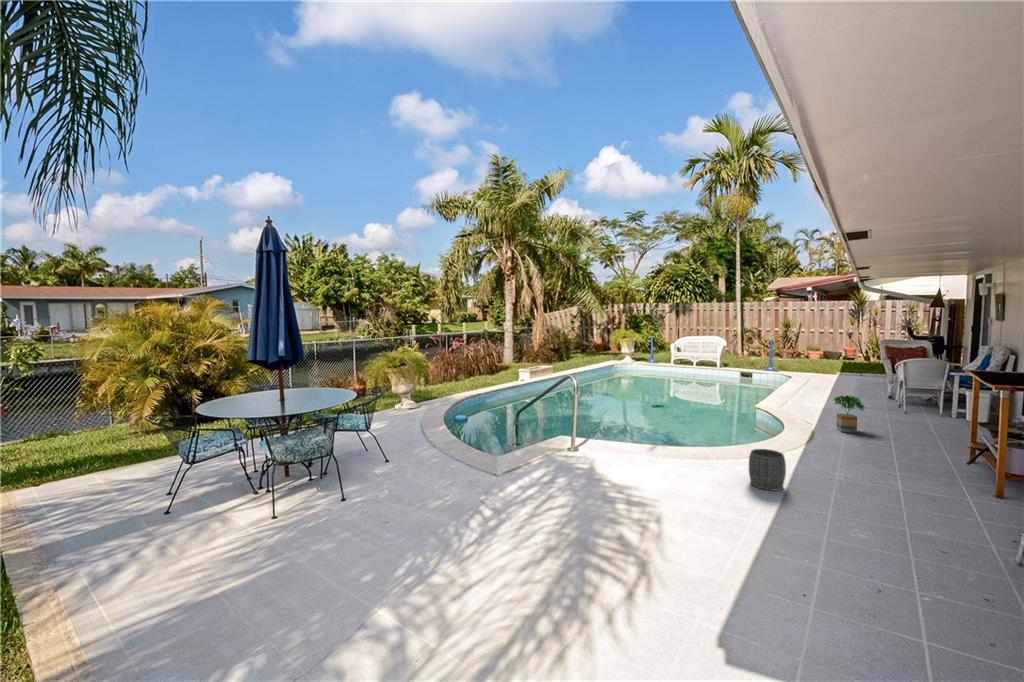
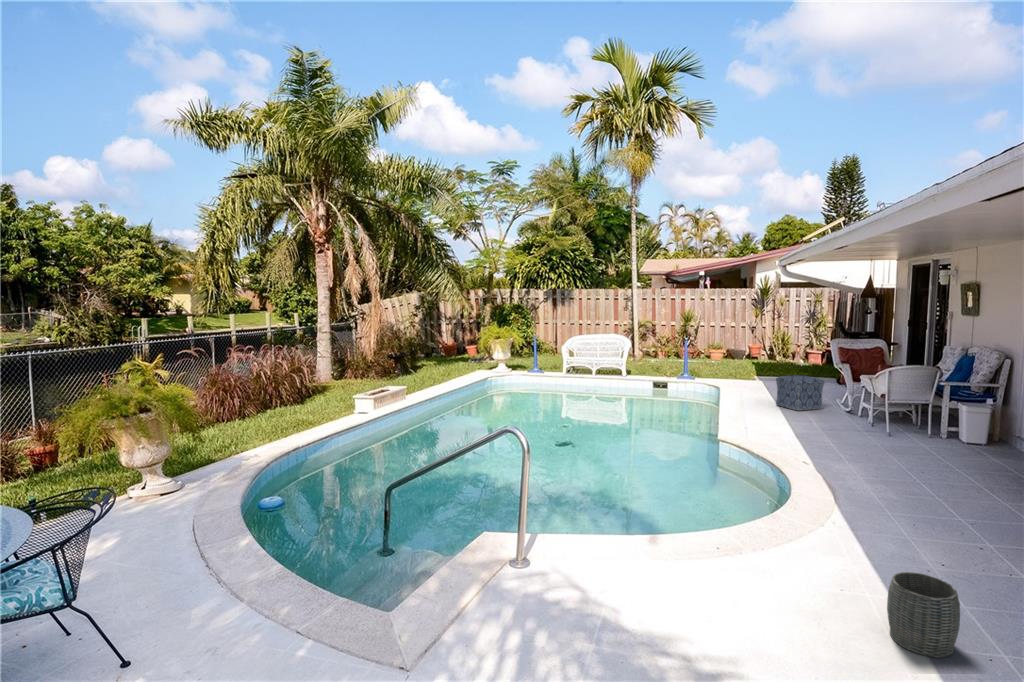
ottoman: none [825,366,866,392] -> present [776,375,825,411]
potted tree: present [834,395,864,433] -> none [862,432,910,487]

